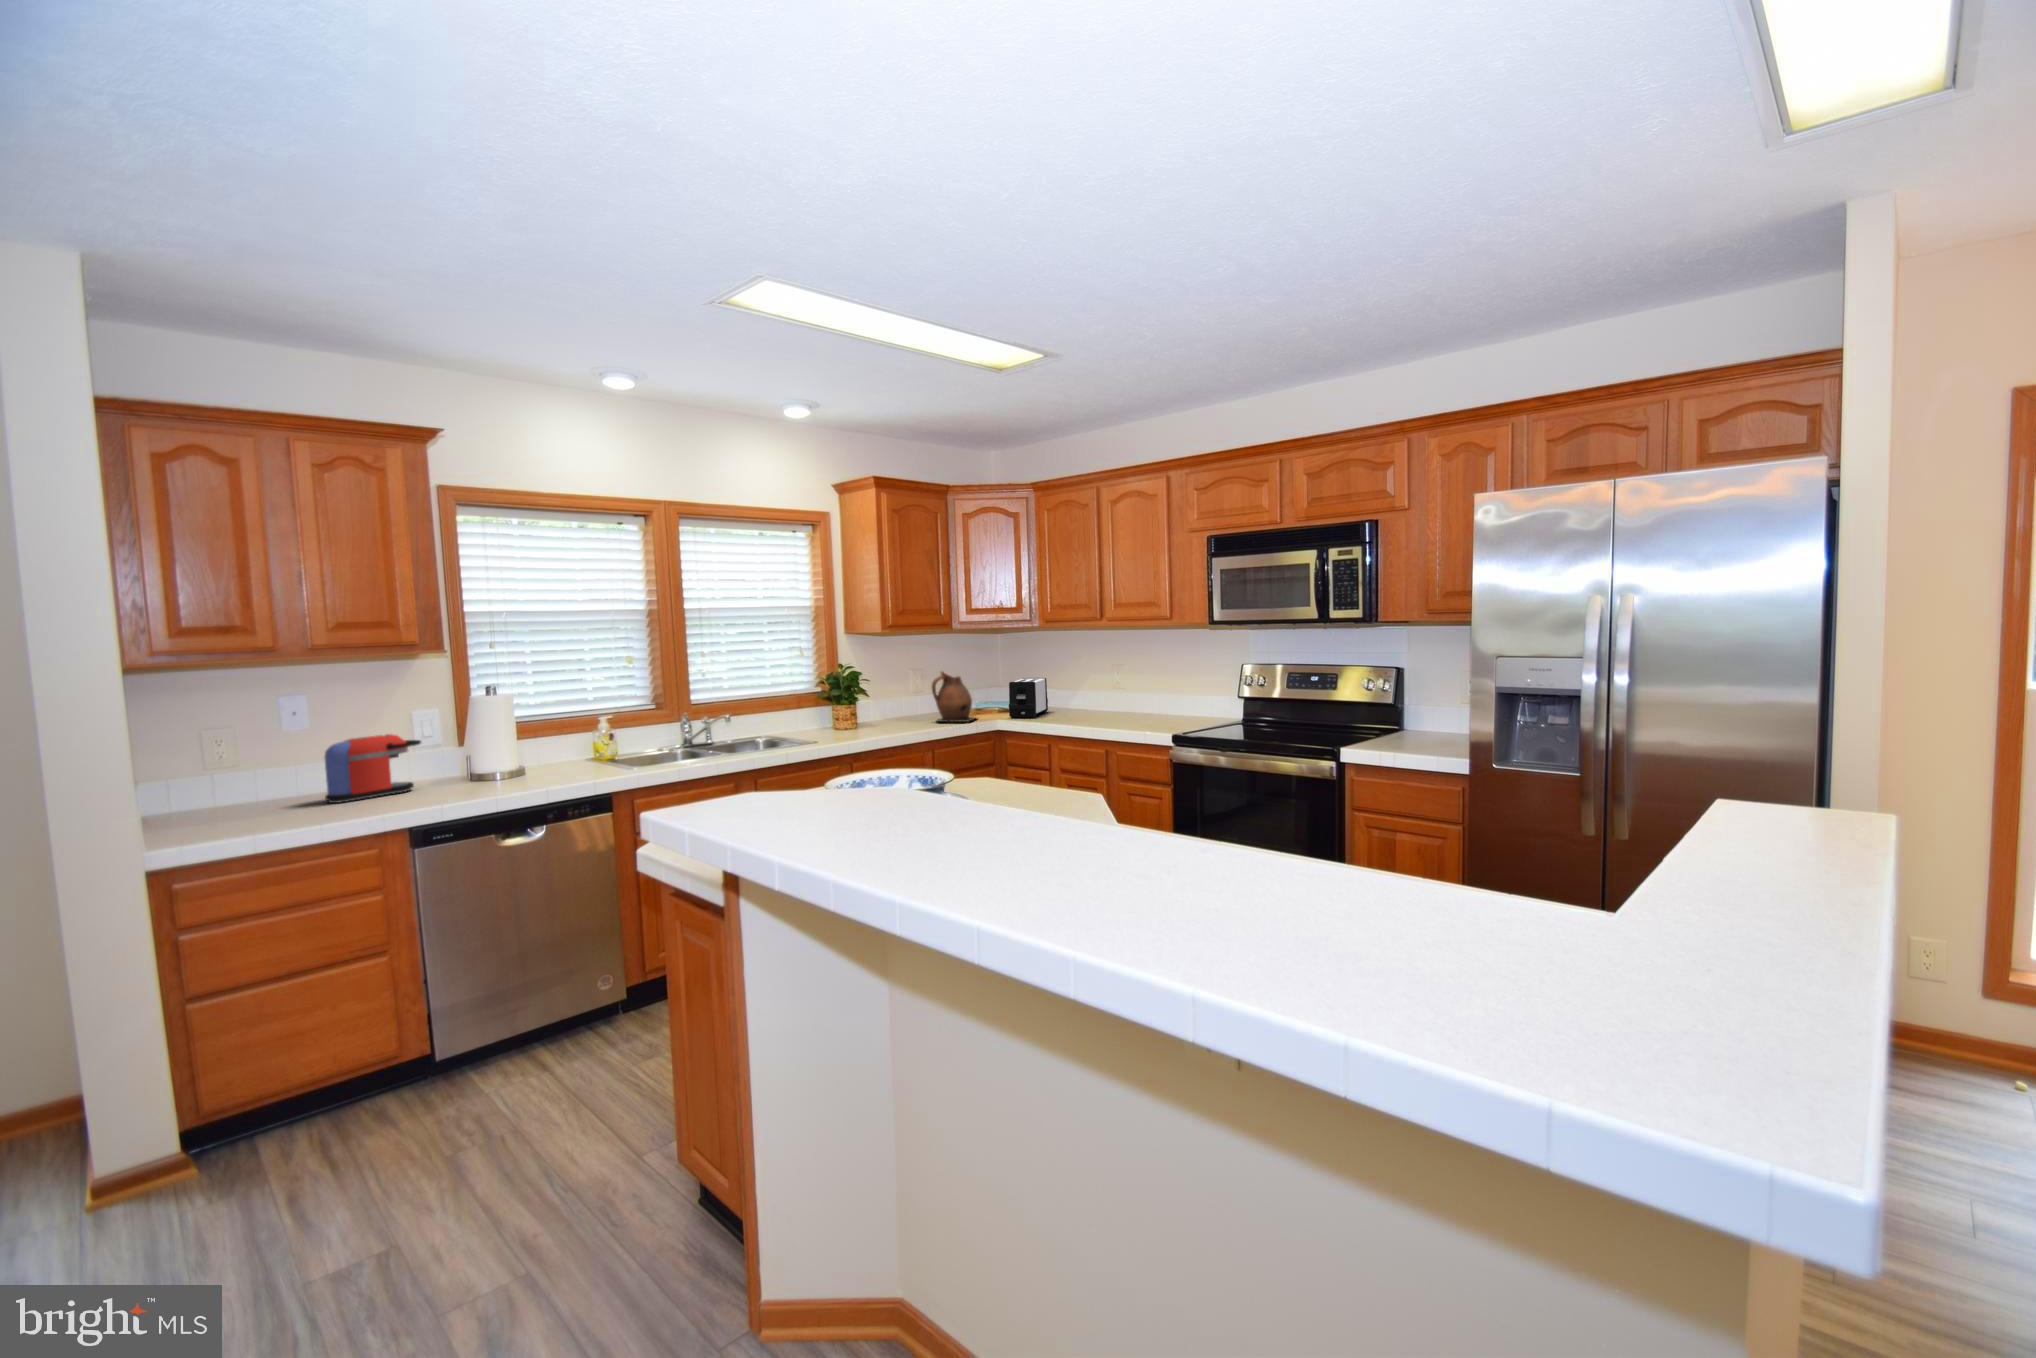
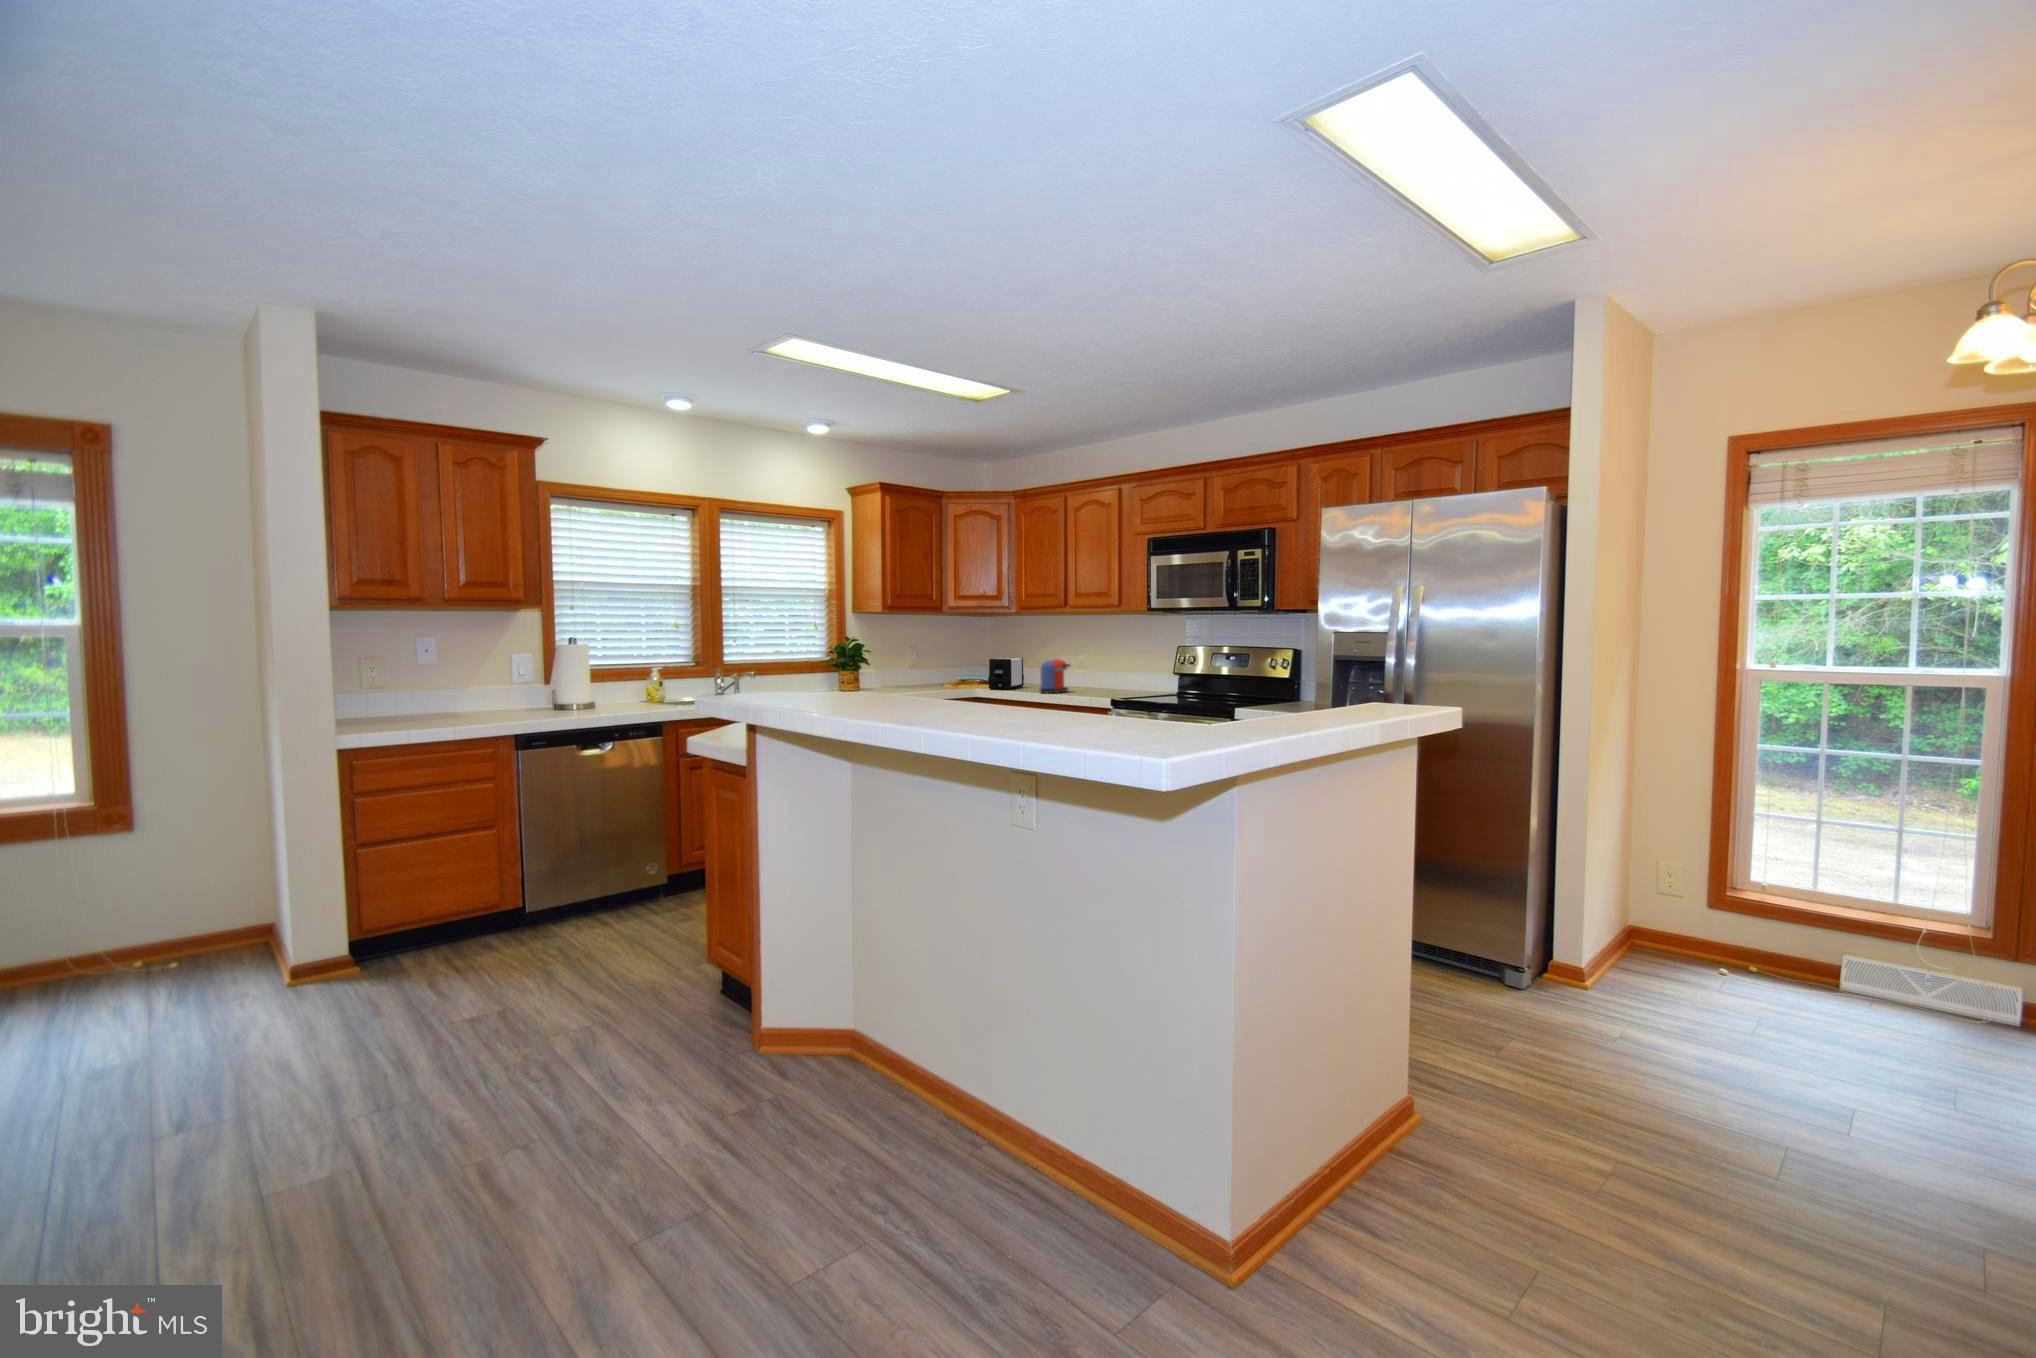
ceramic pitcher: present [932,671,975,722] -> none [923,647,963,691]
coffee maker: present [325,734,421,803] -> present [1040,659,1070,693]

